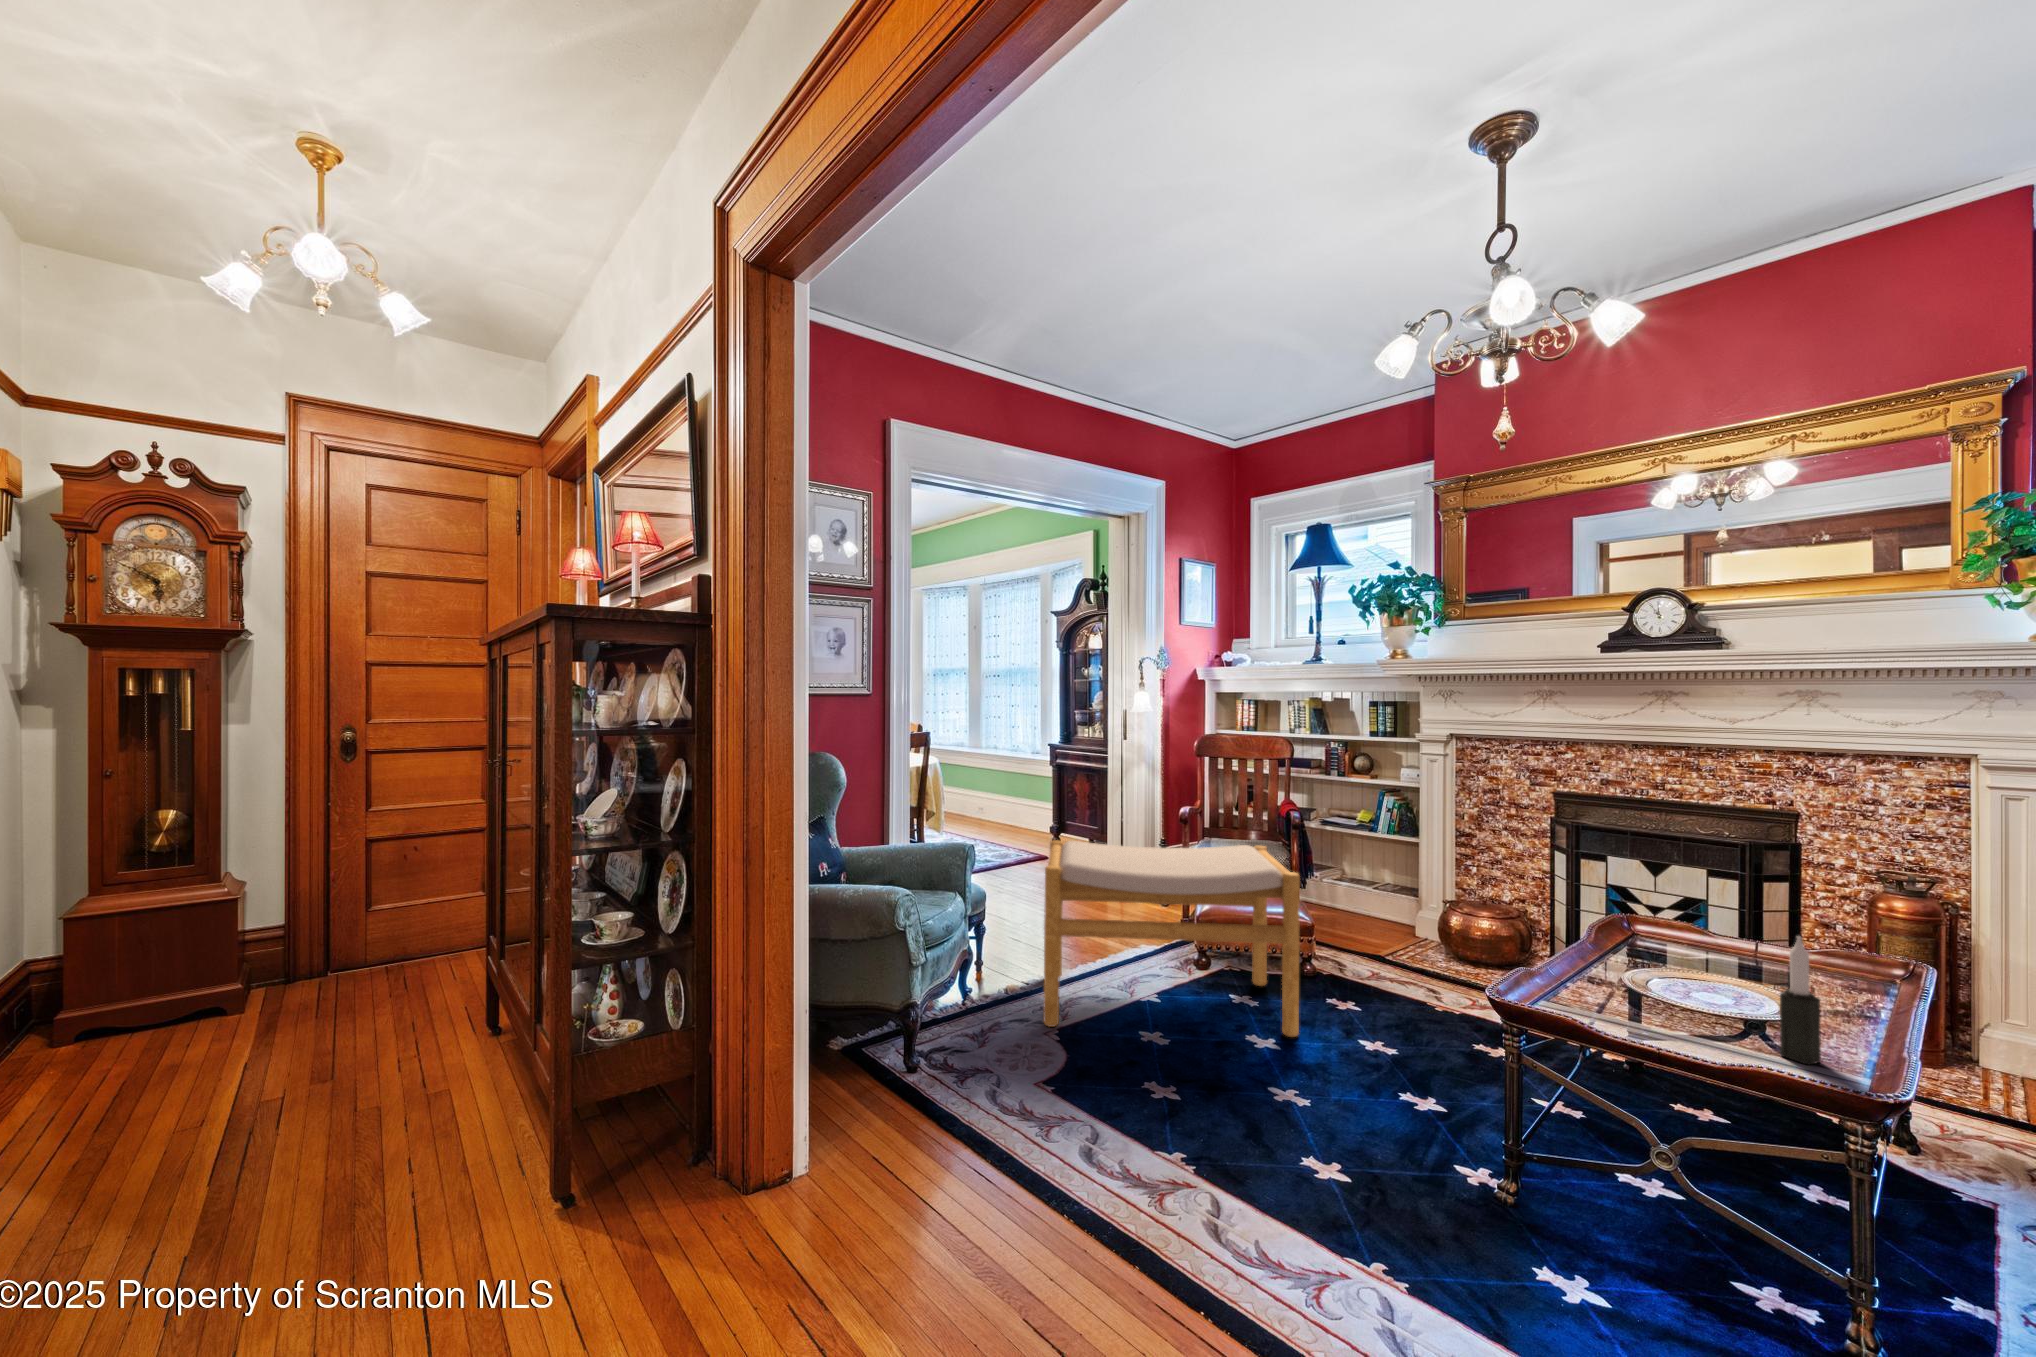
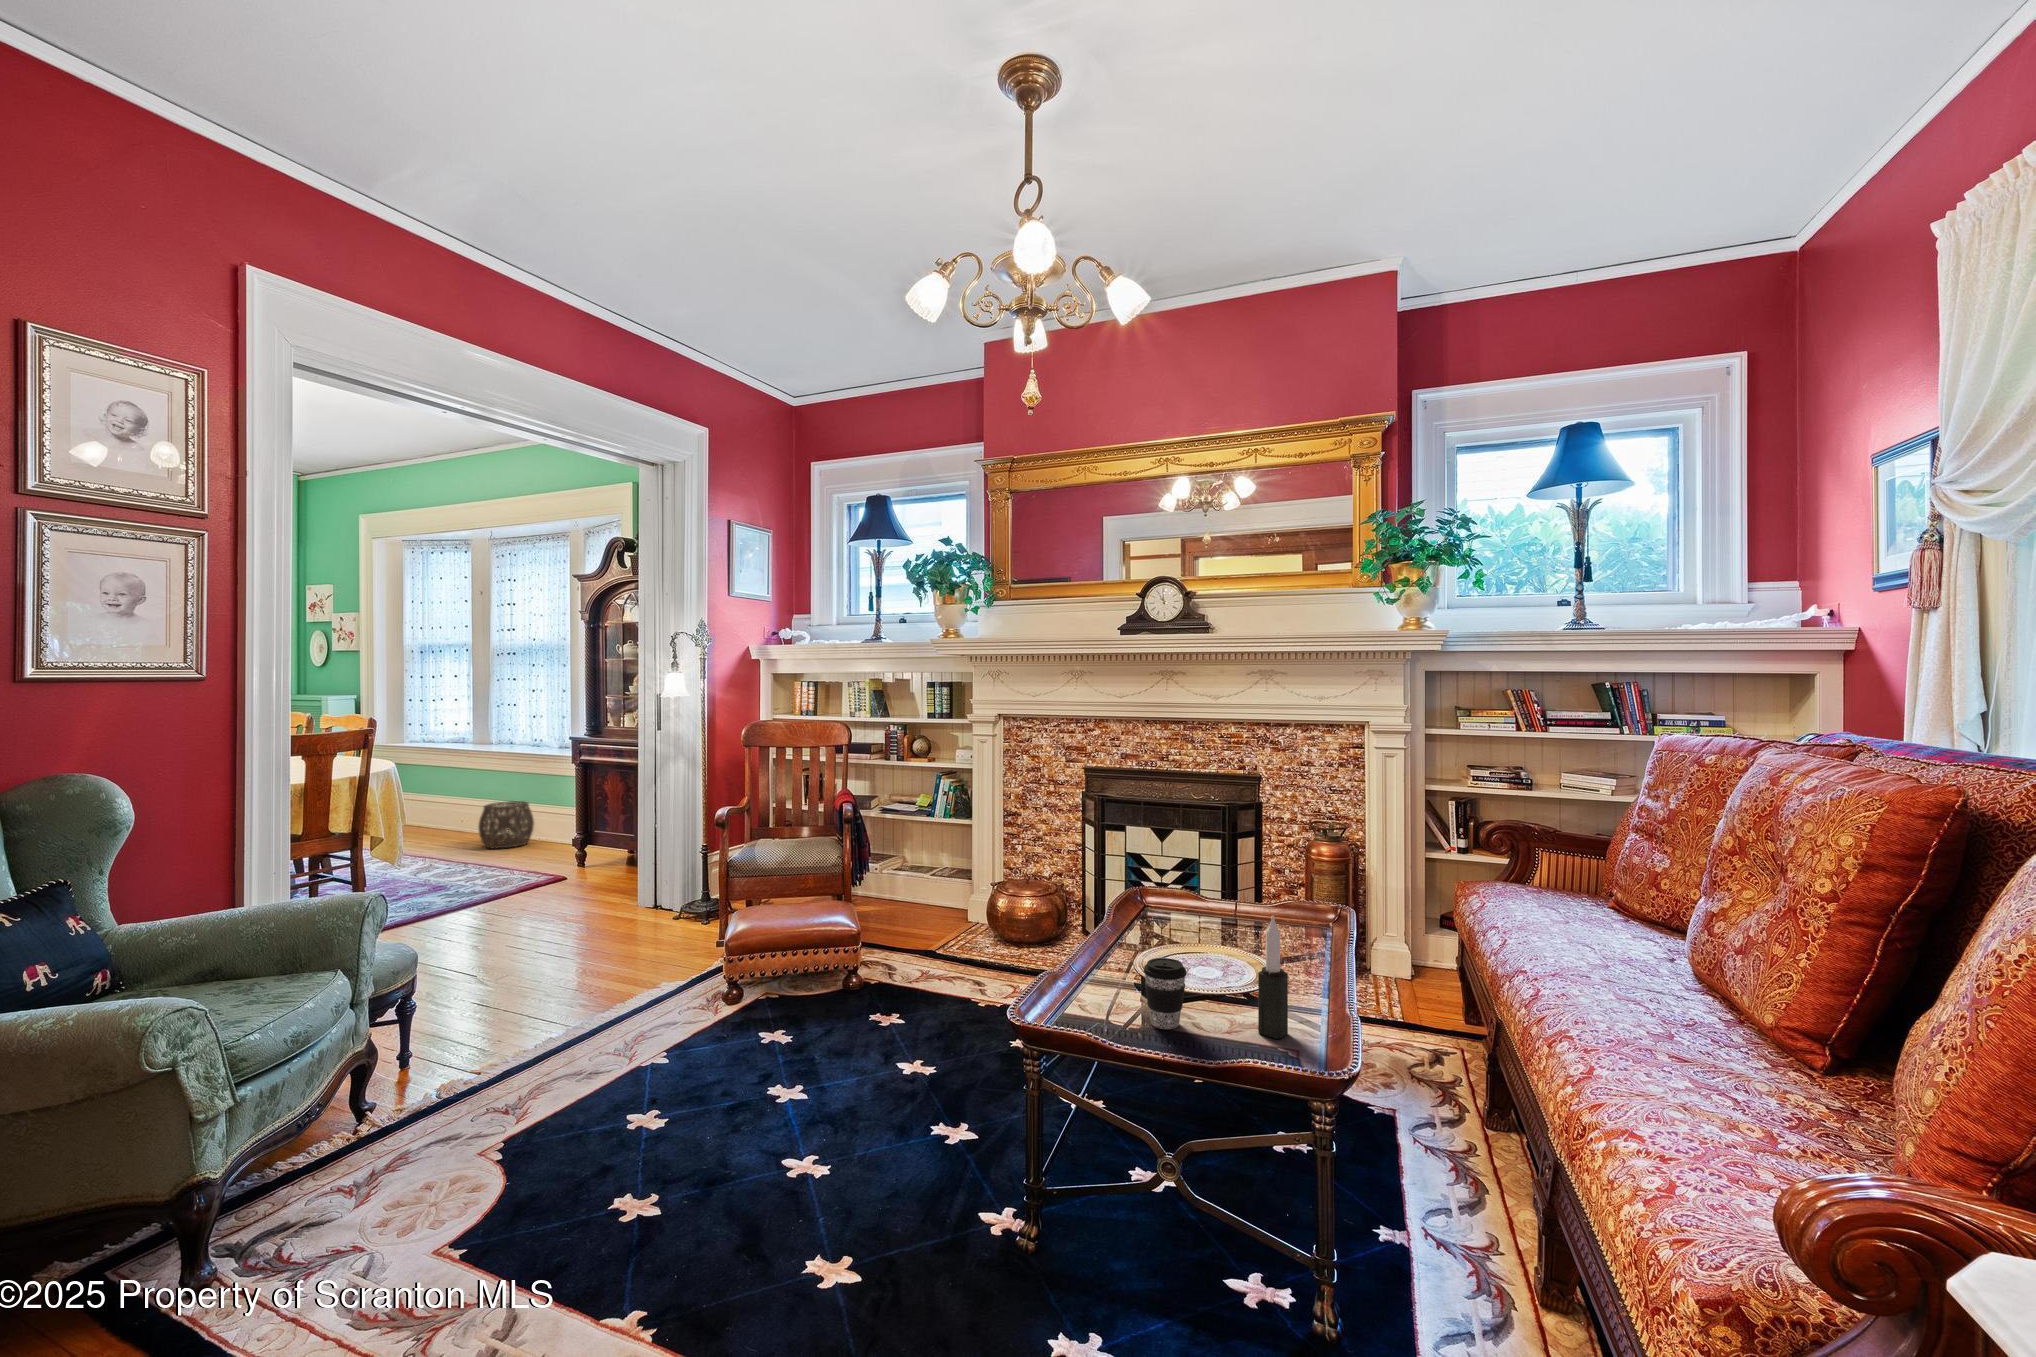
woven basket: none [977,793,1017,831] -> present [479,801,534,849]
footstool: present [1043,841,1300,1037] -> none [498,853,835,1132]
coffee cup: none [1634,964,1687,1034] -> present [1144,958,1187,1029]

